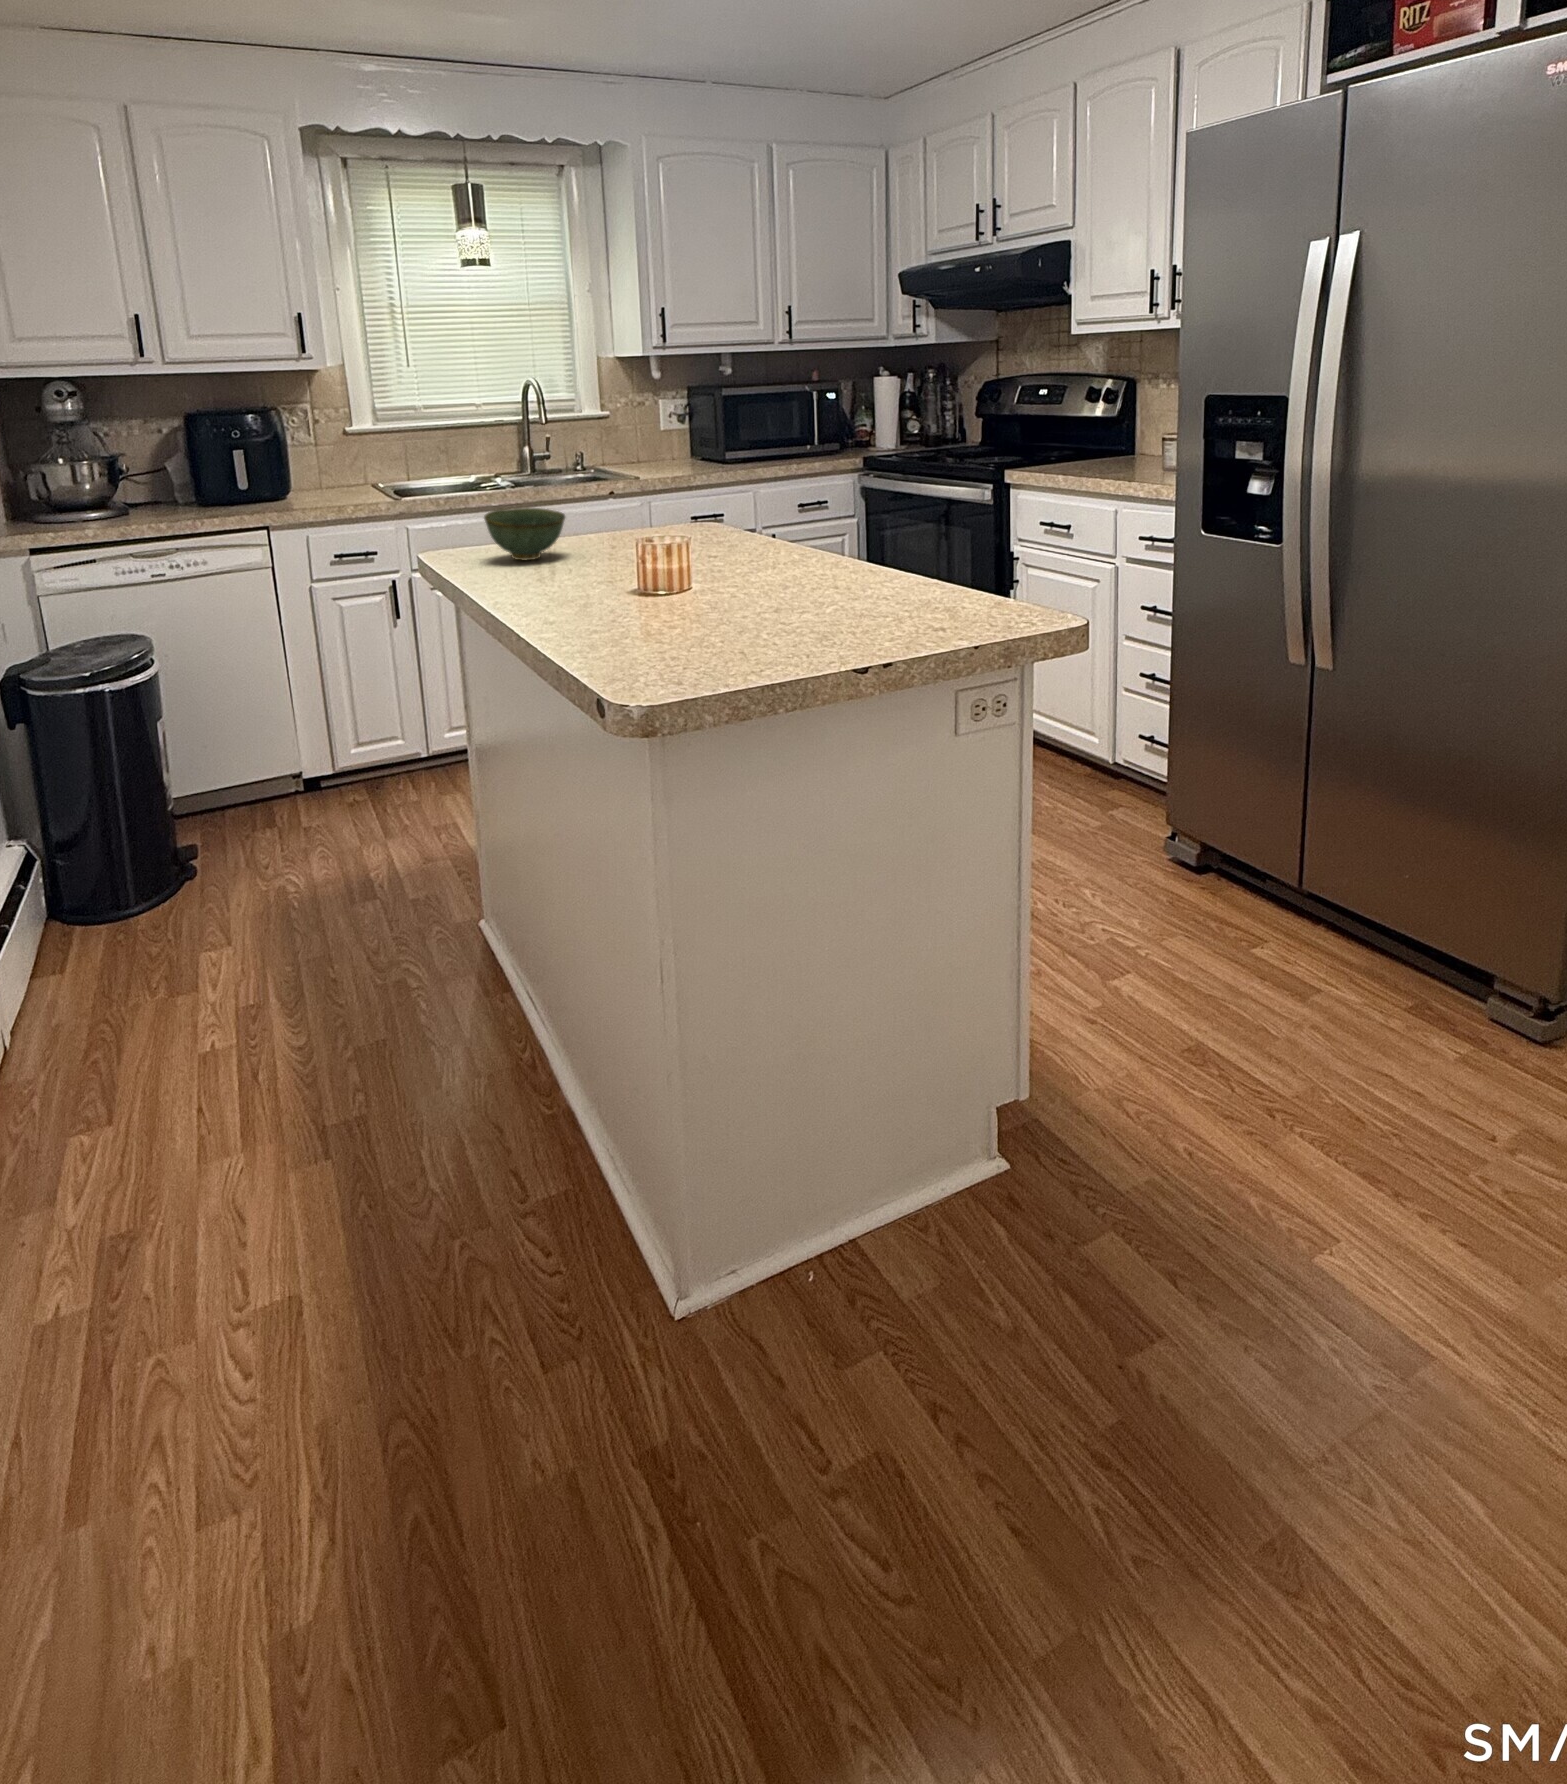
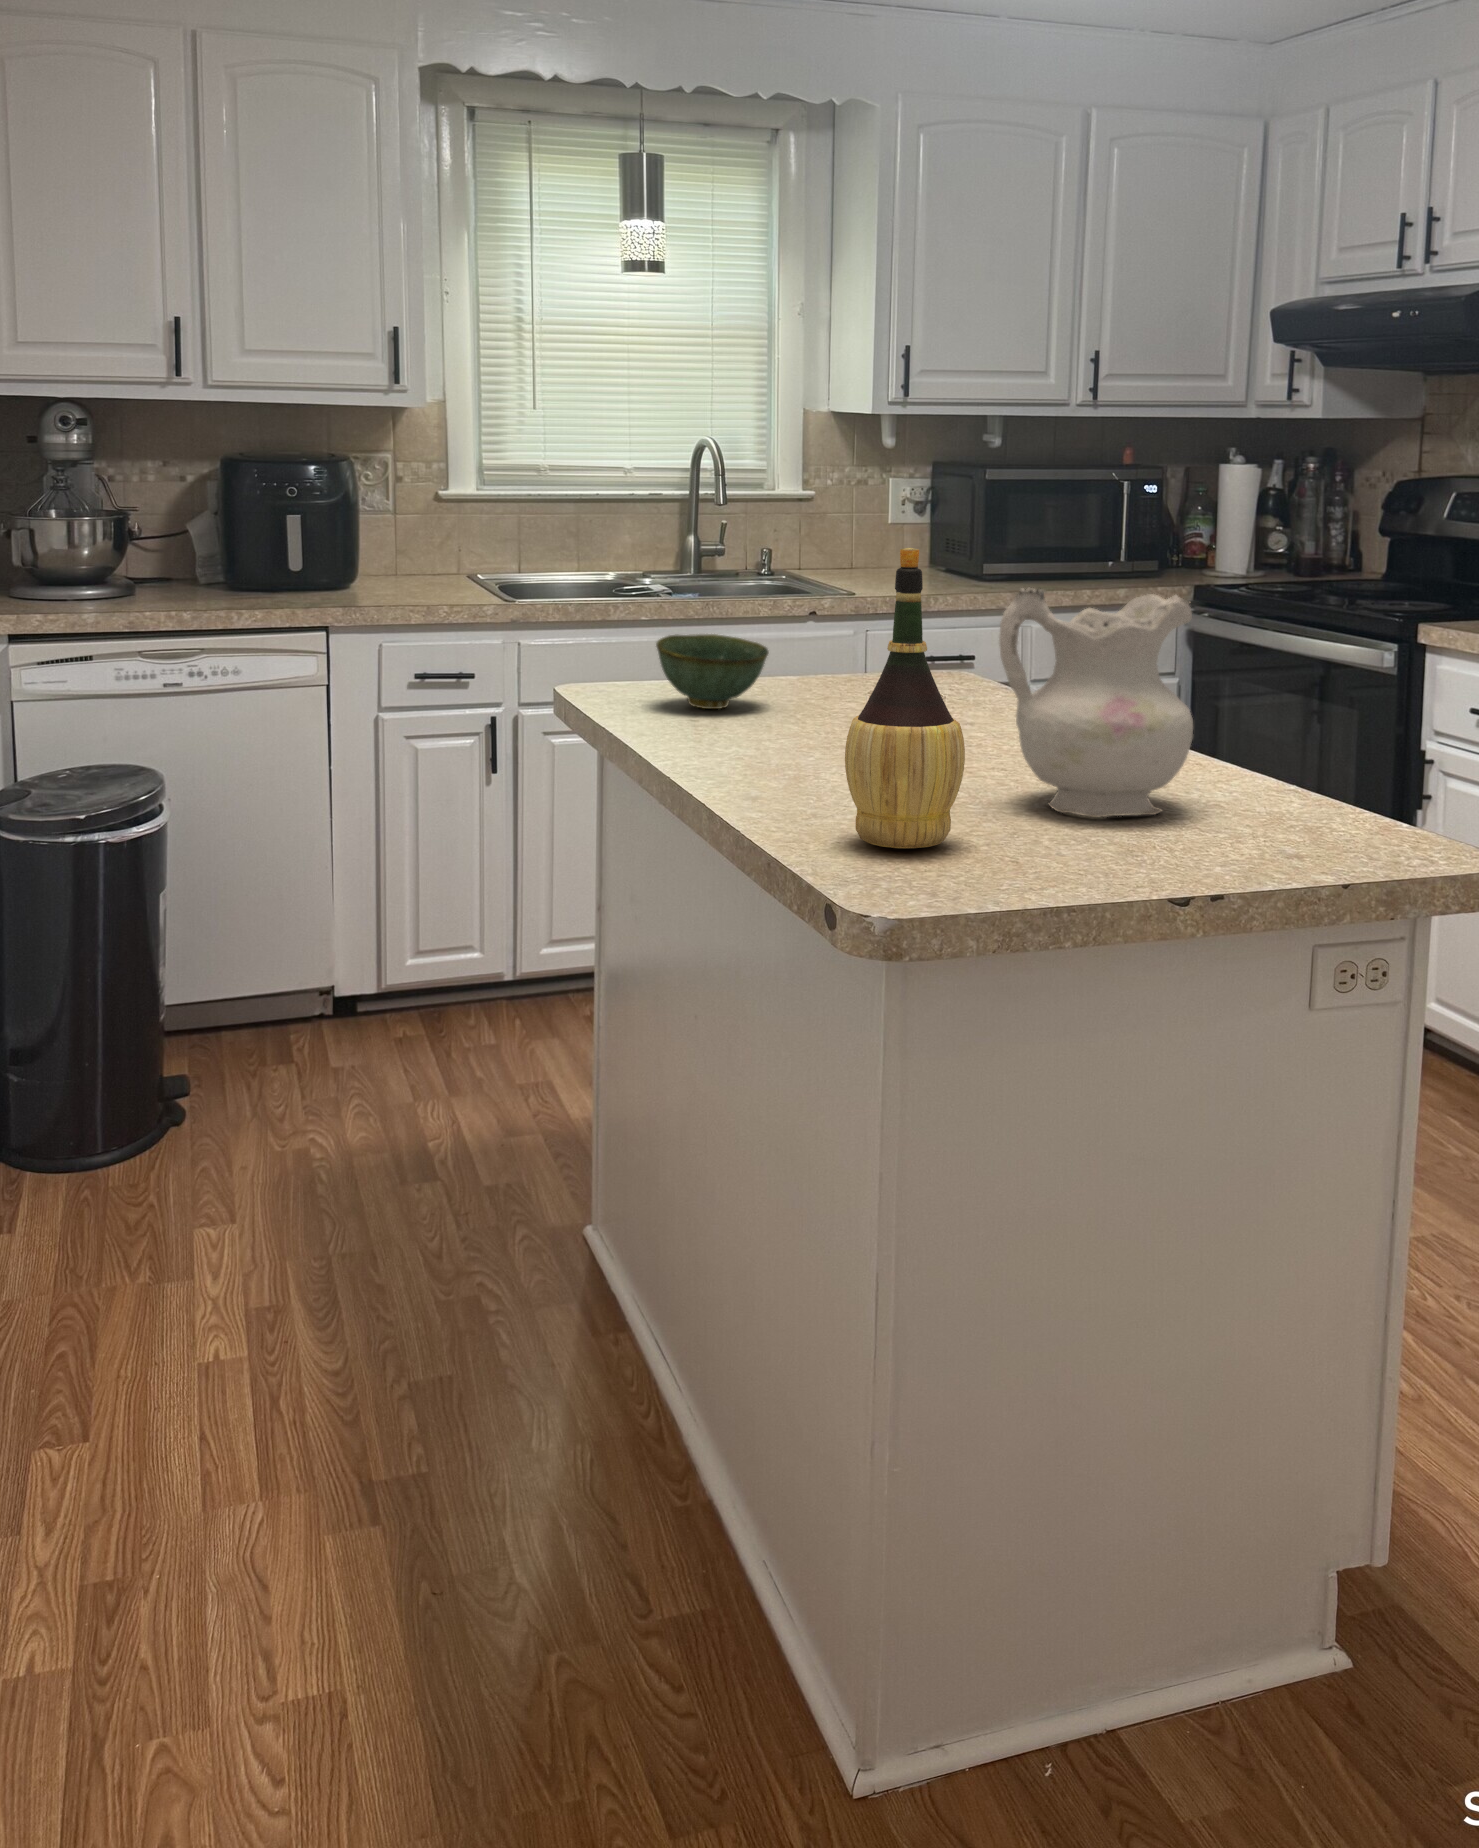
wine bottle: none [607,423,697,649] -> present [845,548,965,848]
ceramic pitcher: none [718,449,862,614] -> present [999,588,1193,817]

